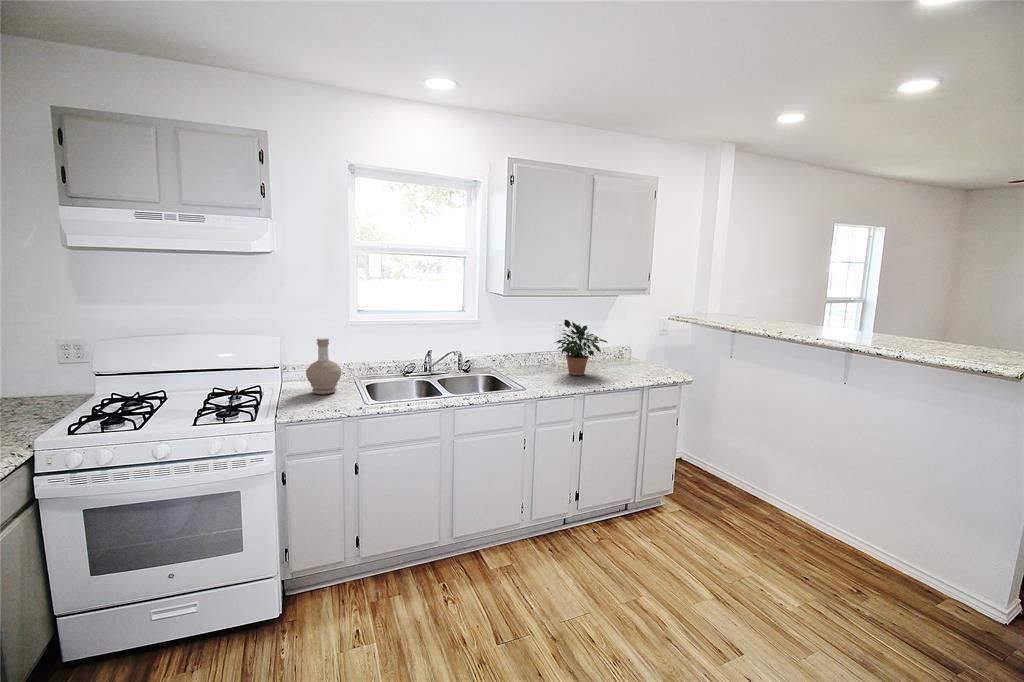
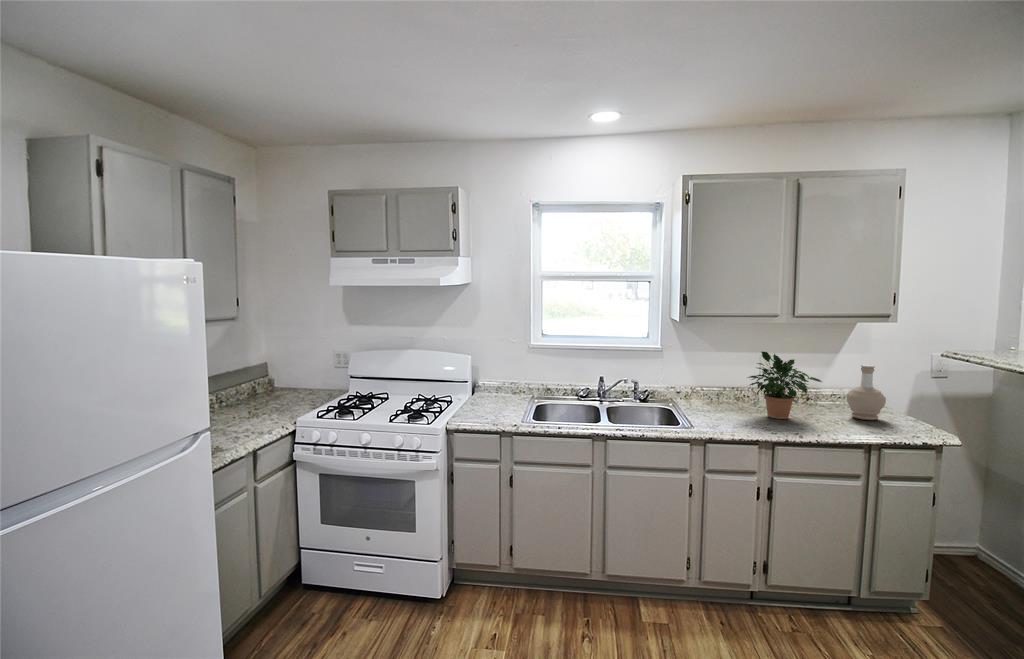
bottle: present [306,338,341,394] -> present [846,365,886,420]

